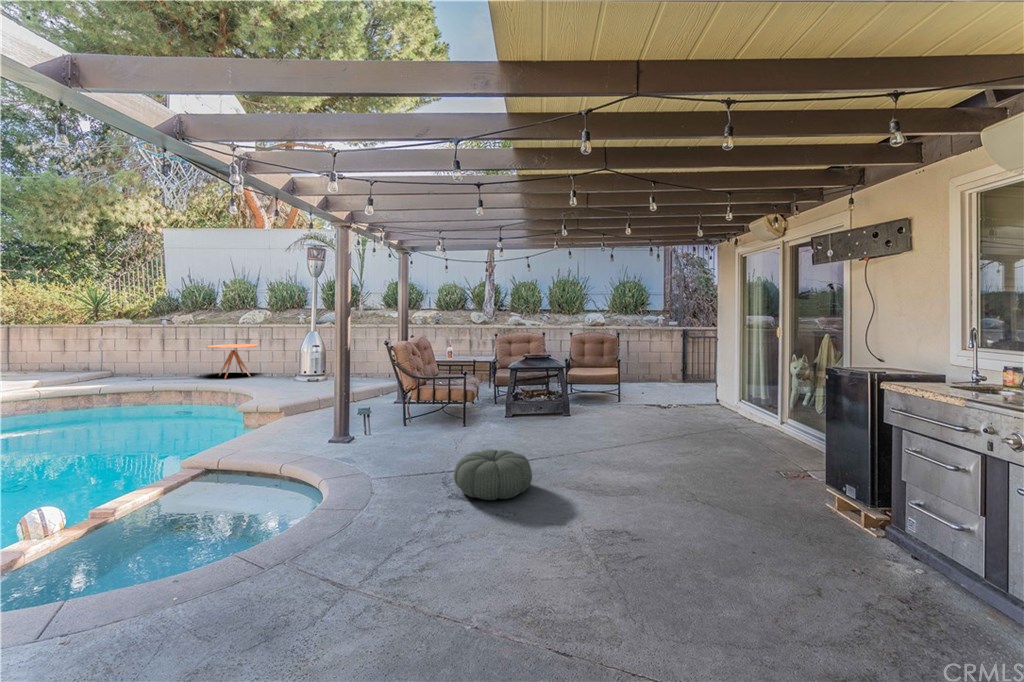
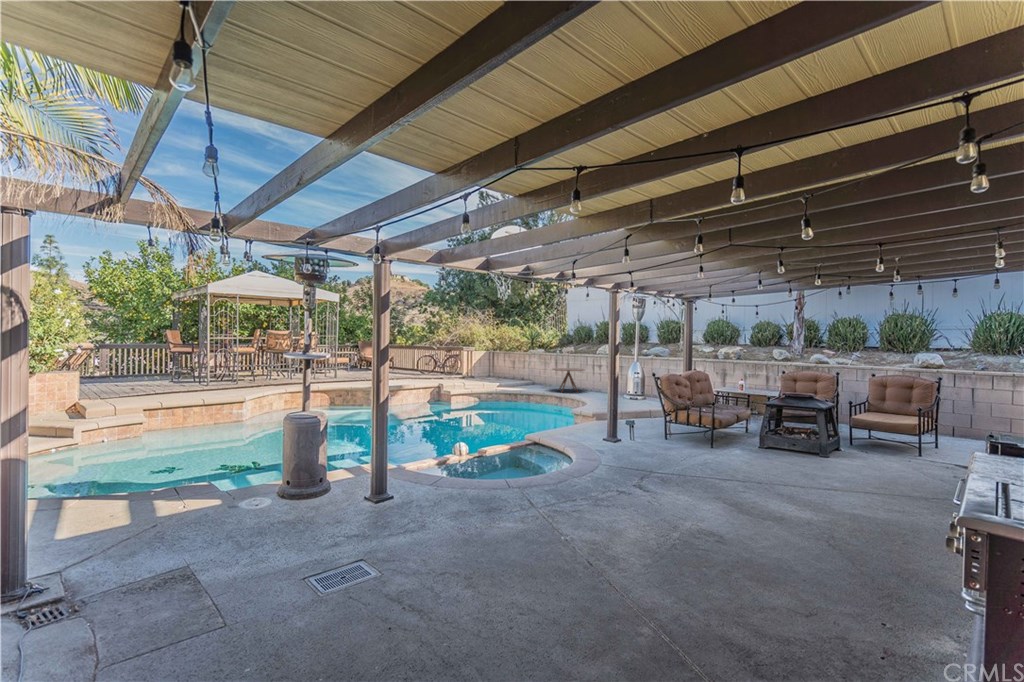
pouf: present [454,449,532,500] -> none [662,458,726,496]

